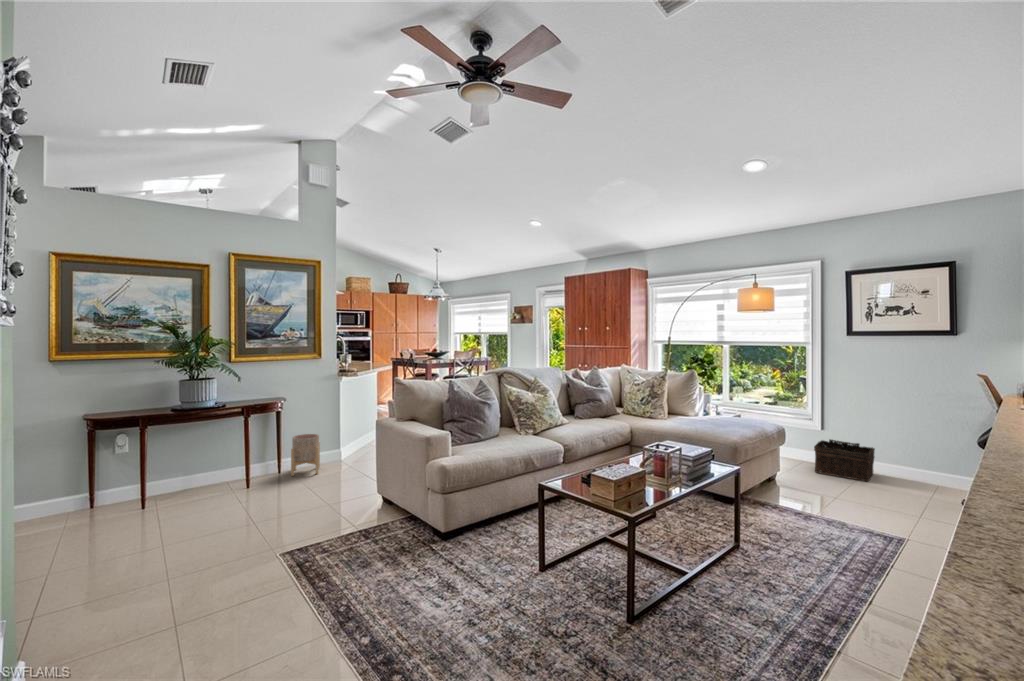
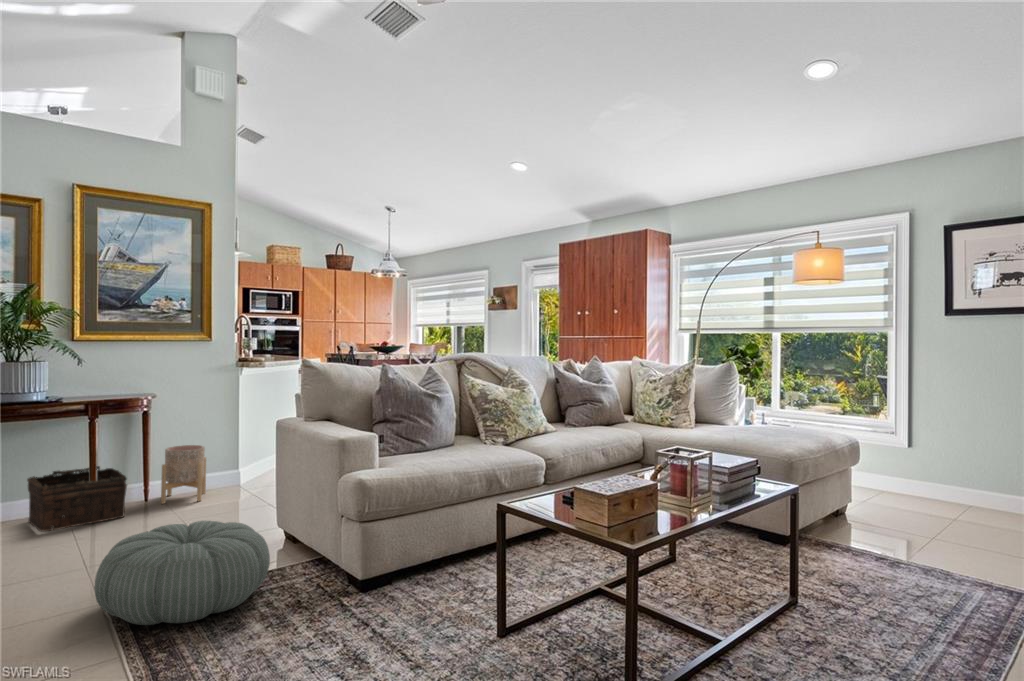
basket: present [814,439,875,481] -> present [27,466,127,531]
pouf: none [273,492,382,563] -> present [94,521,270,625]

